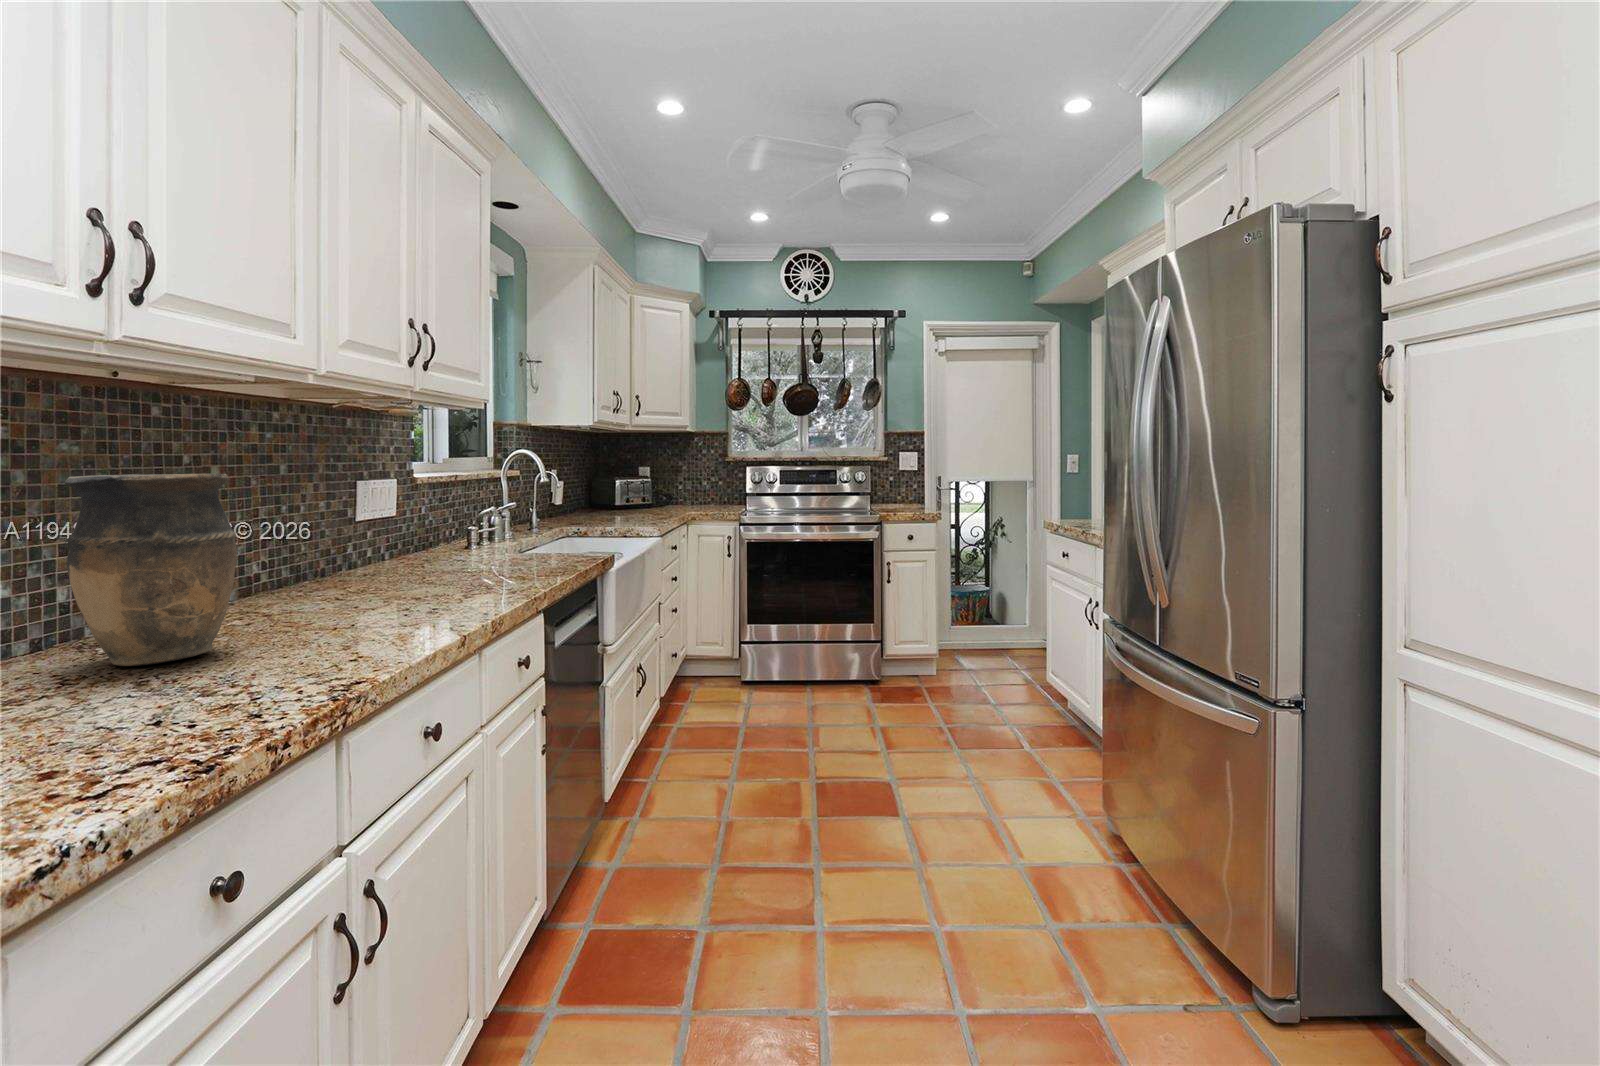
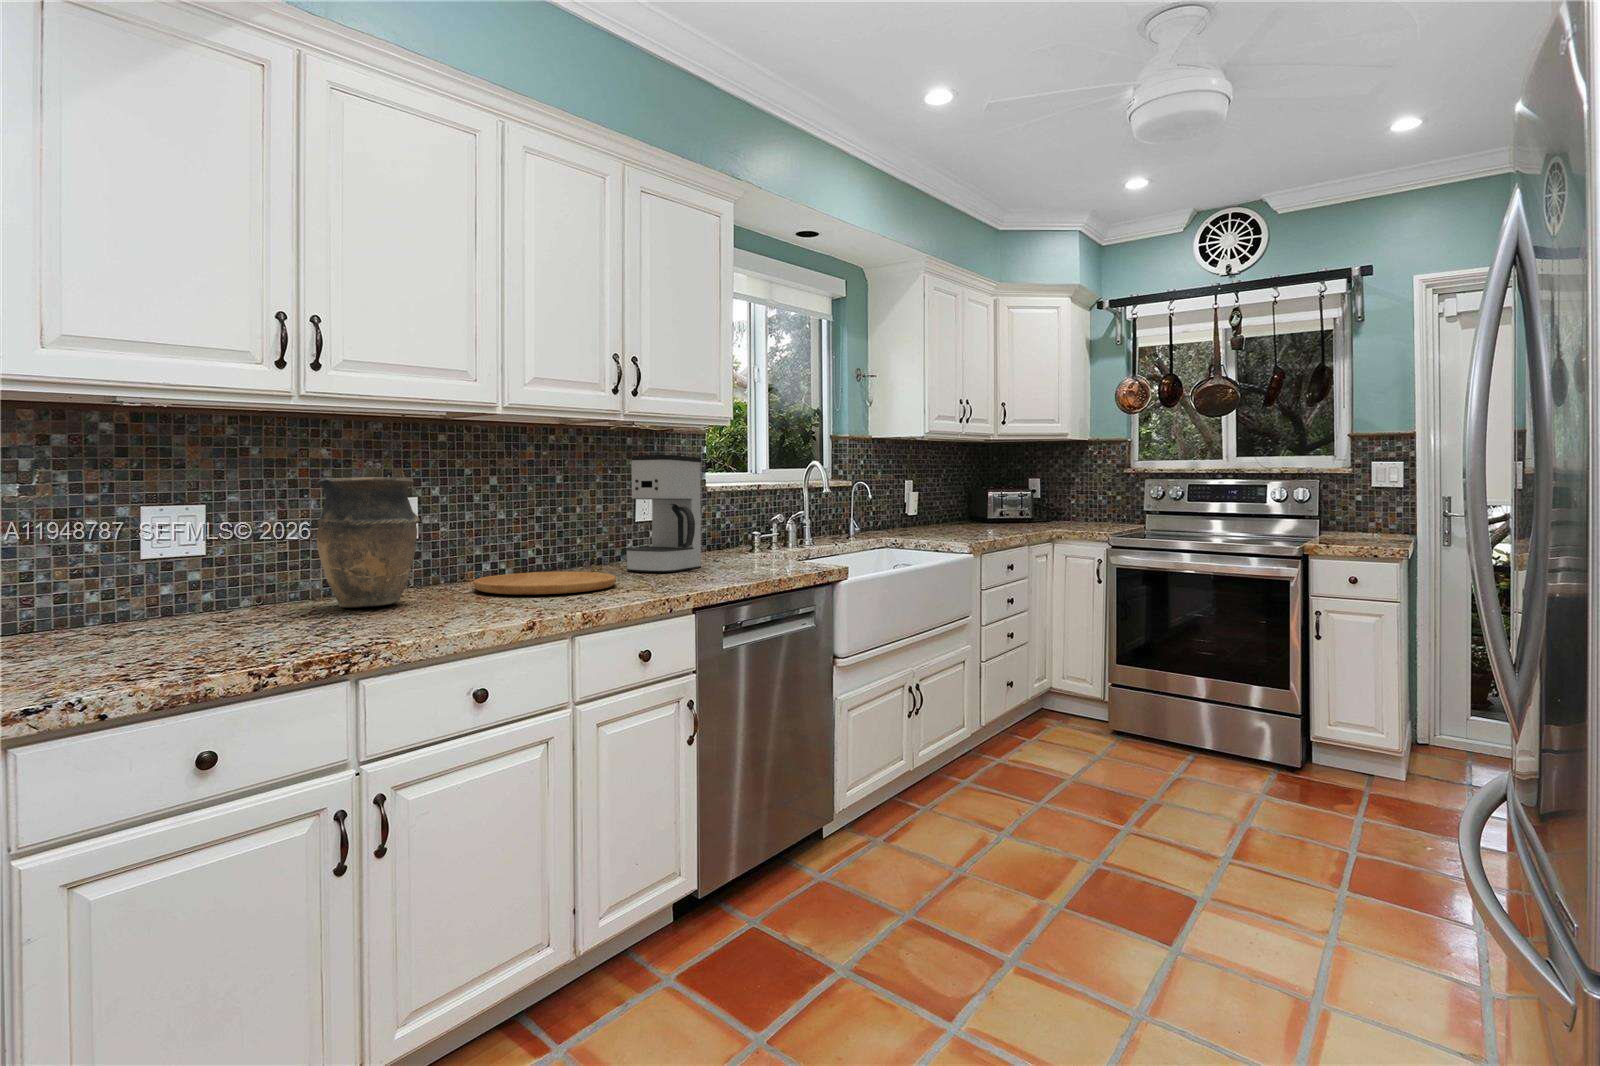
coffee maker: none [380,441,468,579] -> present [626,455,701,572]
cutting board: none [245,584,444,621] -> present [473,572,616,595]

